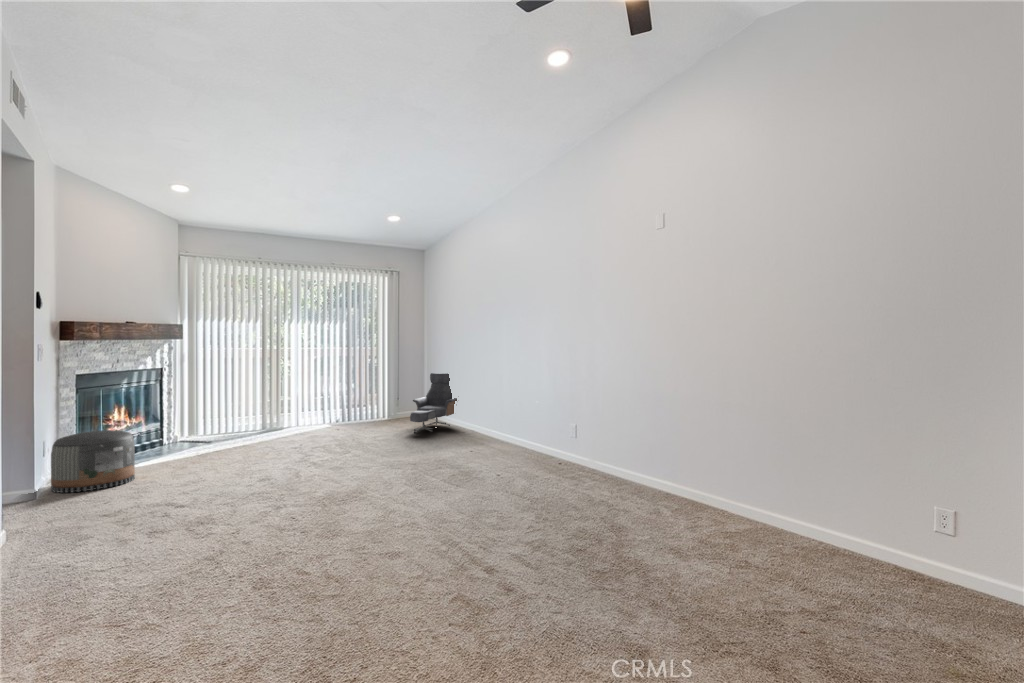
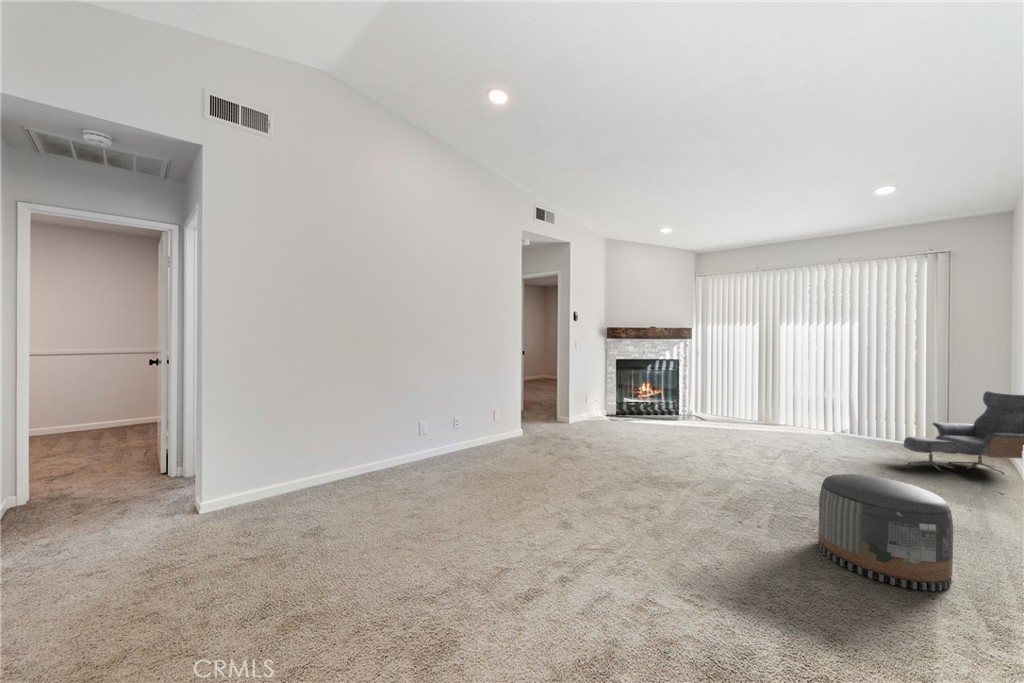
pouf: present [51,430,135,493] -> present [818,474,953,591]

